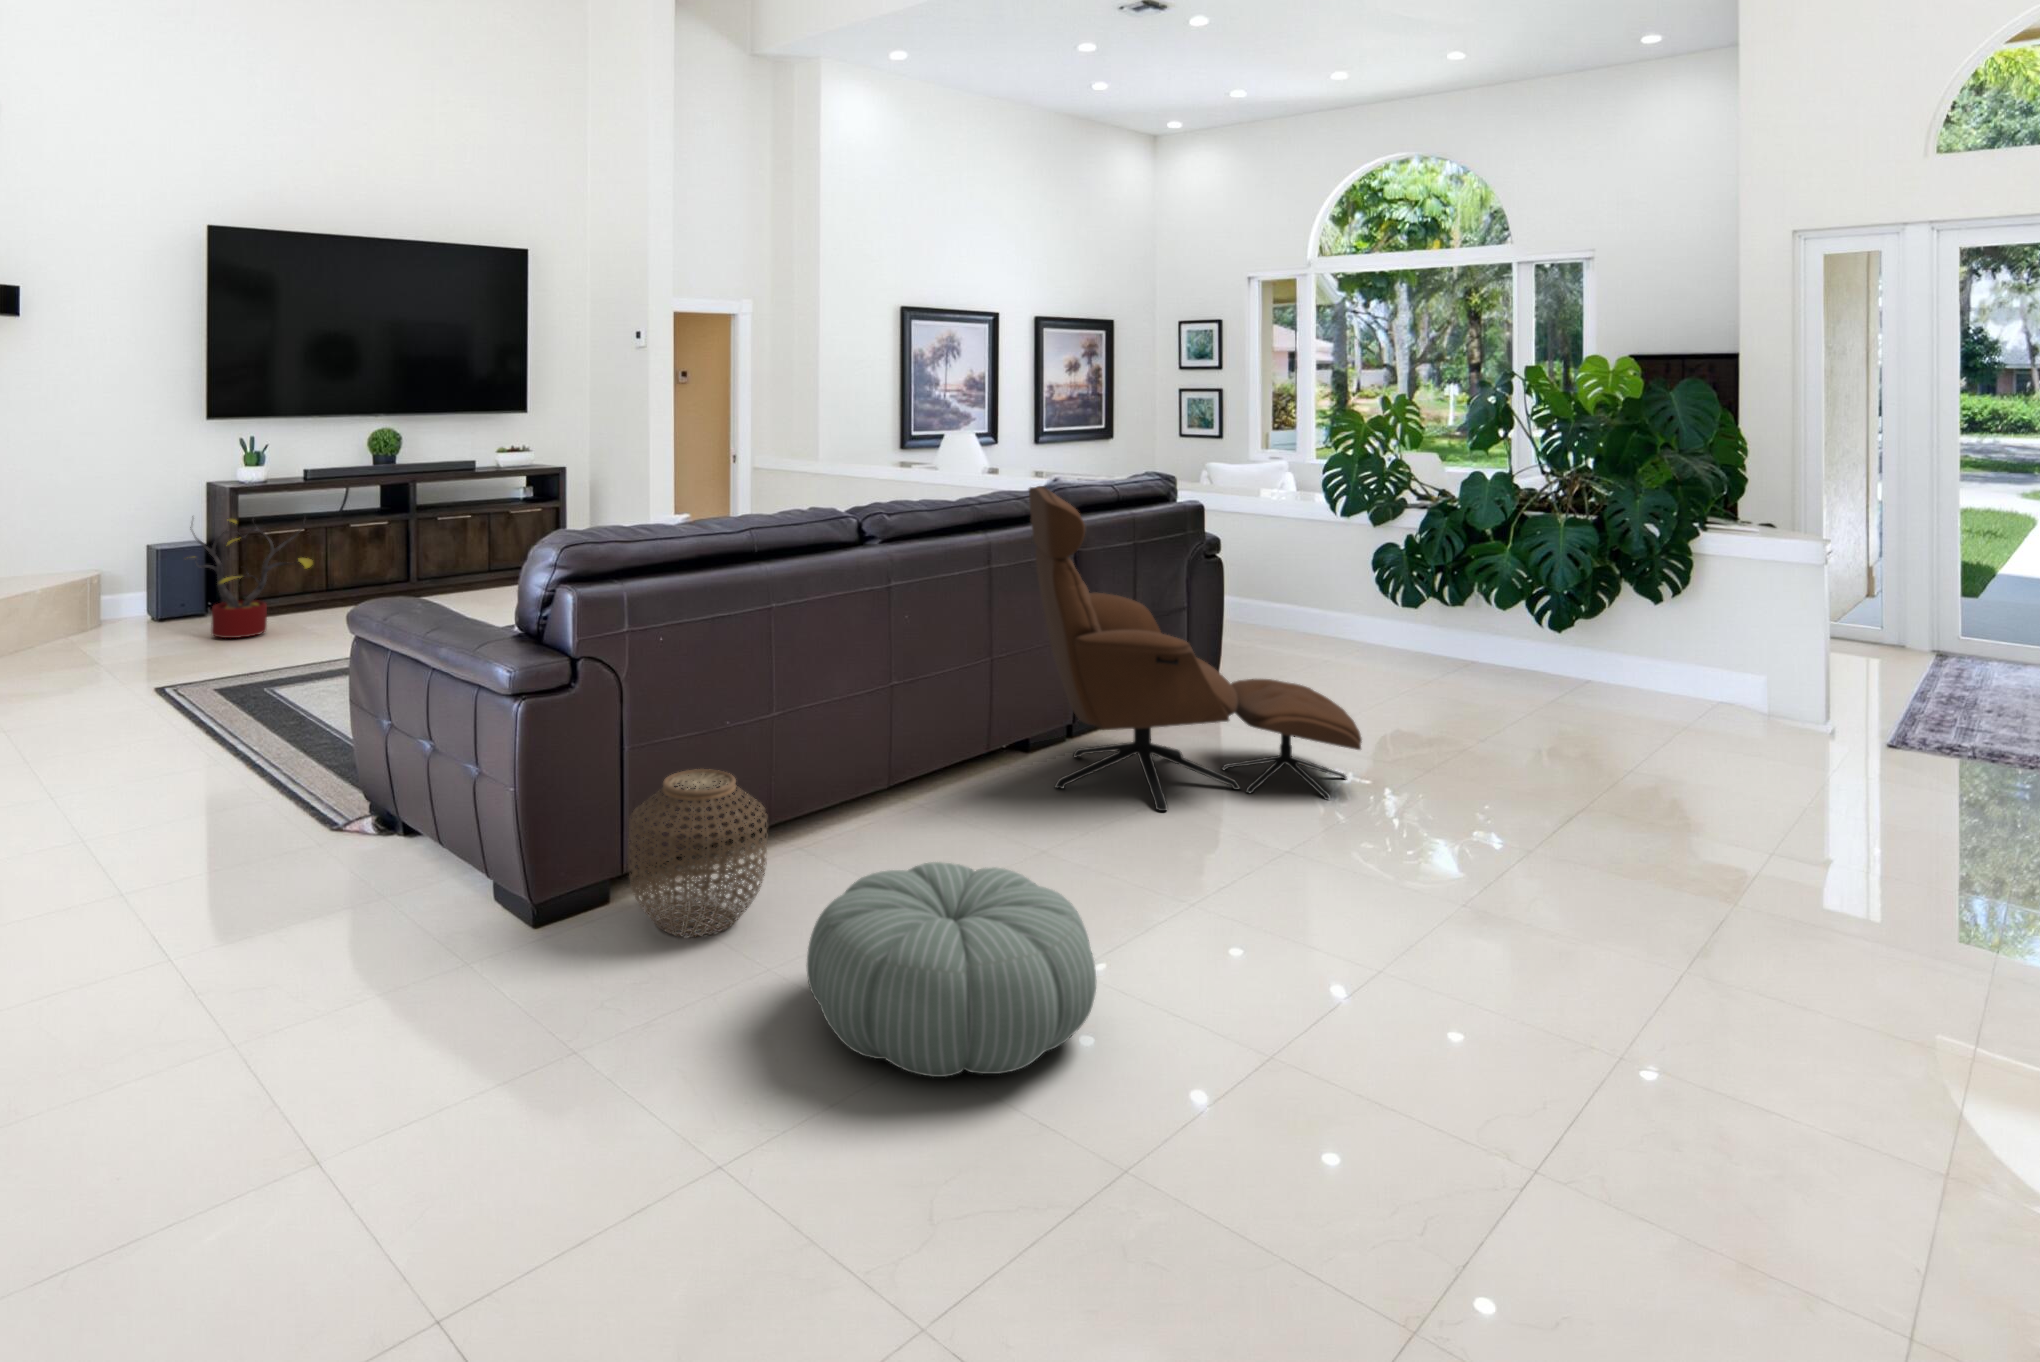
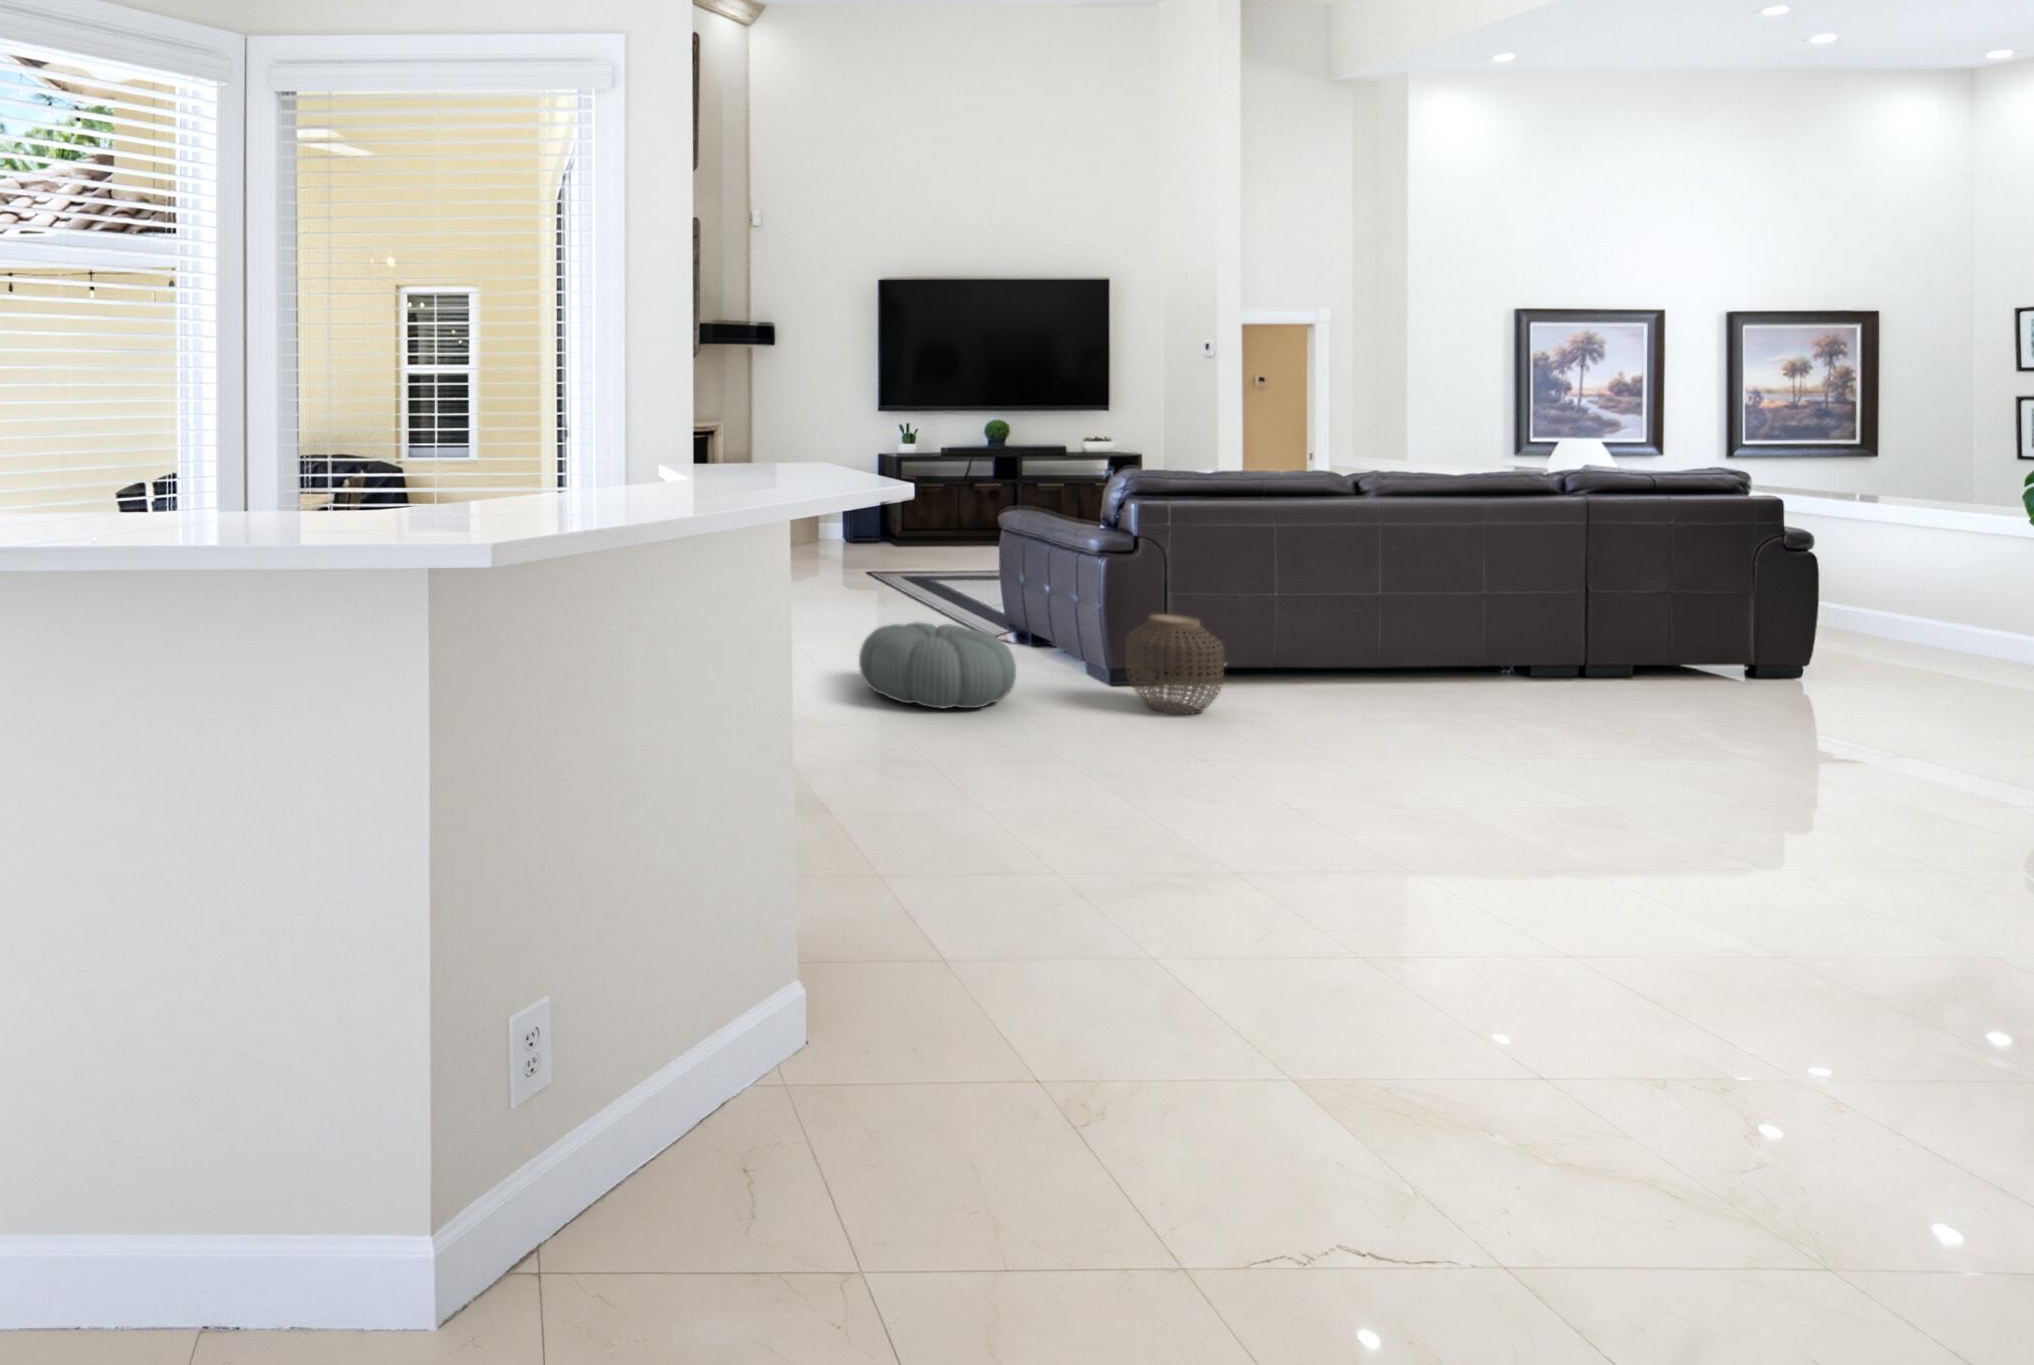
lounge chair: present [1029,486,1362,811] -> none [1509,455,1909,757]
decorative plant: present [190,519,313,638] -> none [867,473,949,556]
pouf: present [807,862,1096,1077] -> present [859,622,1016,708]

